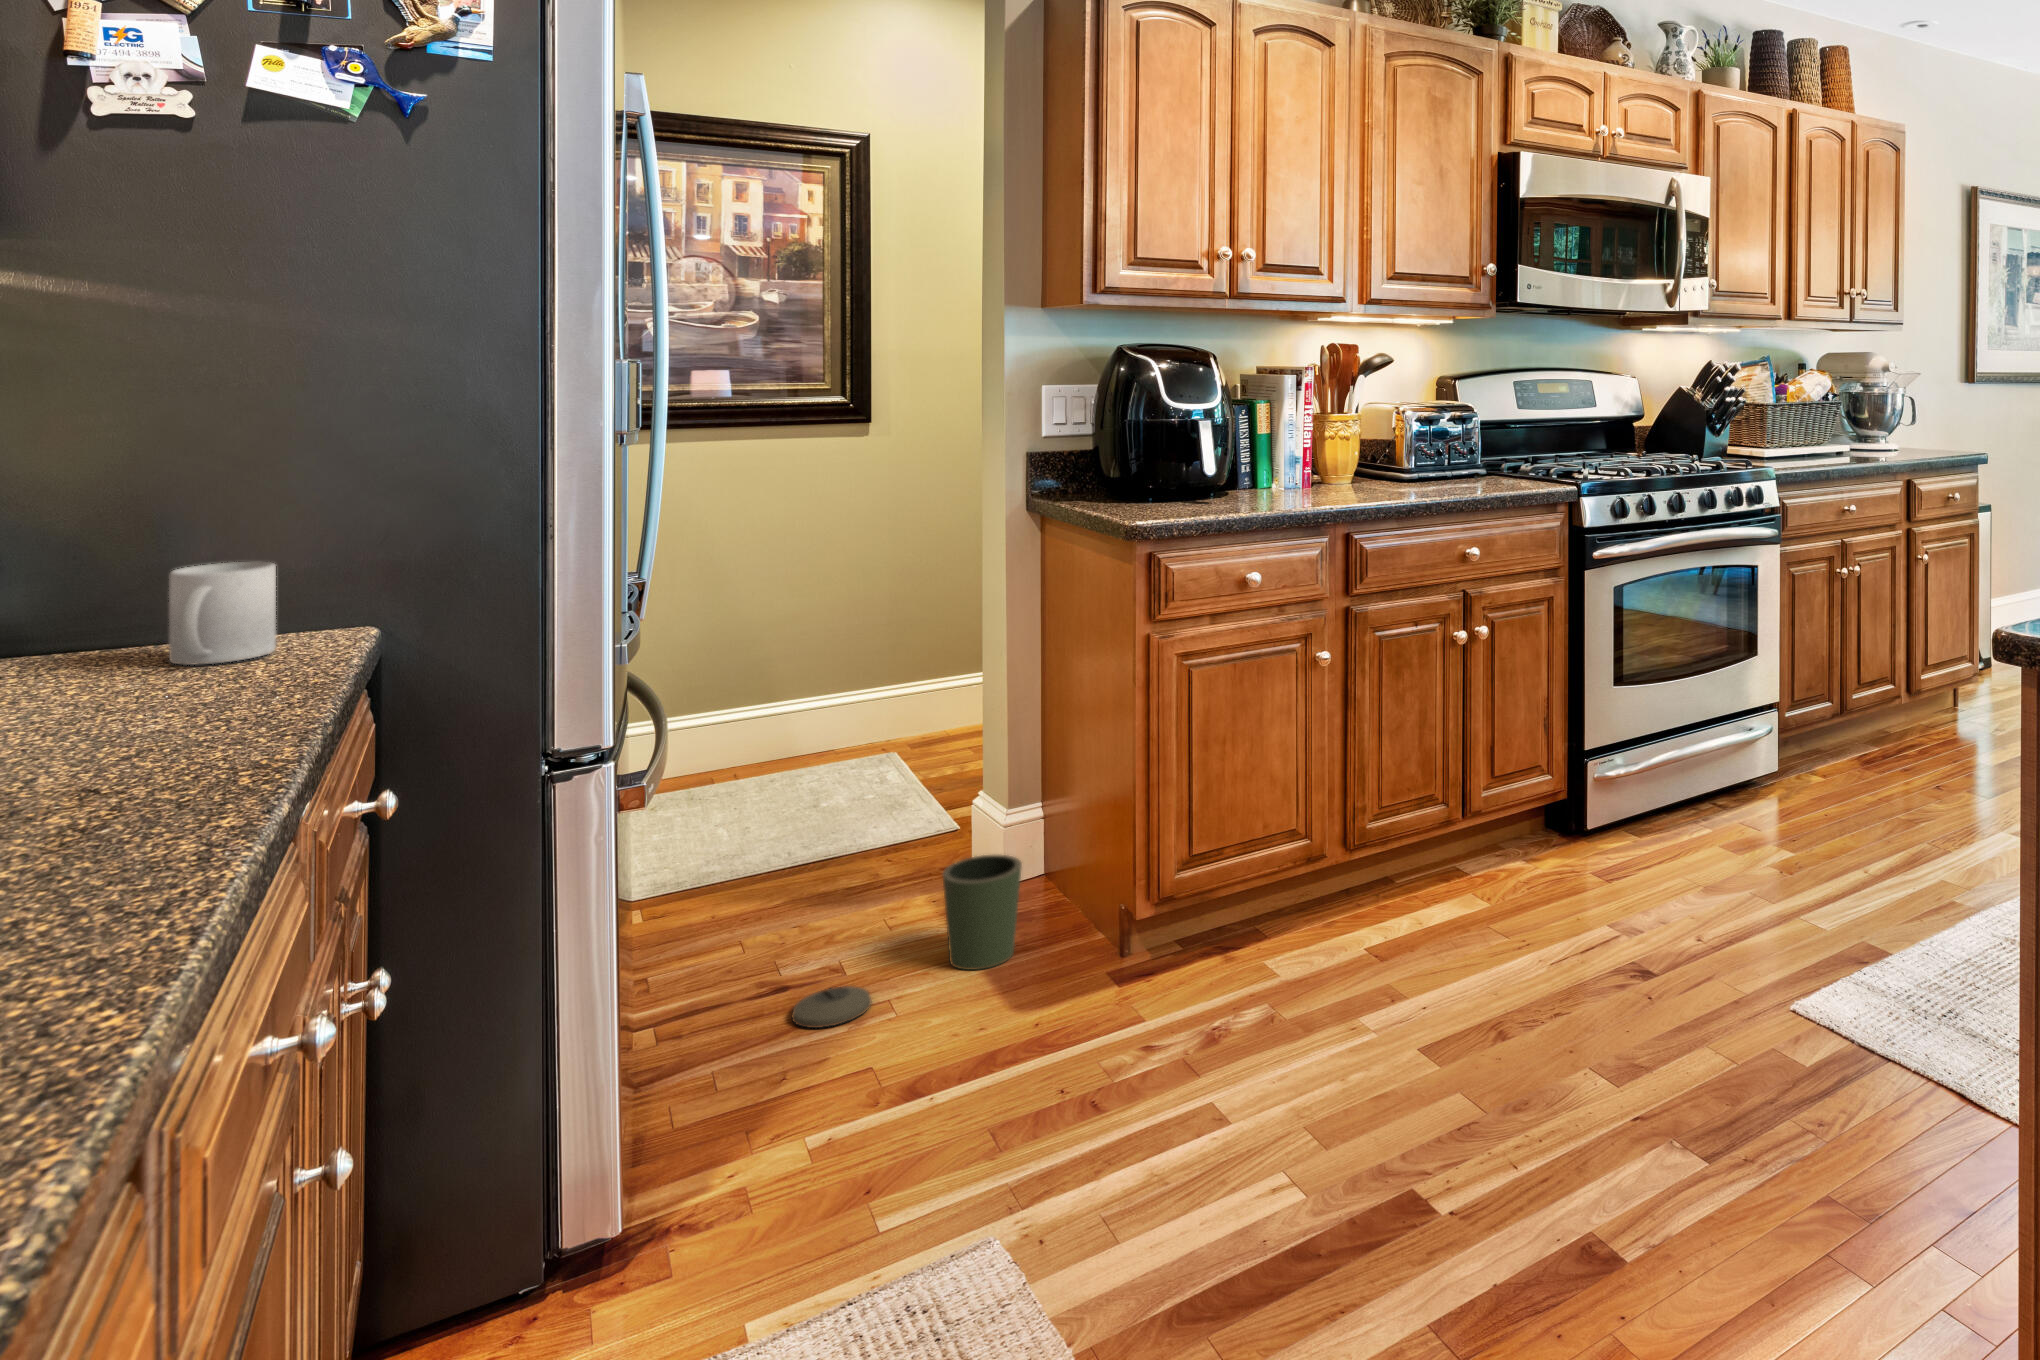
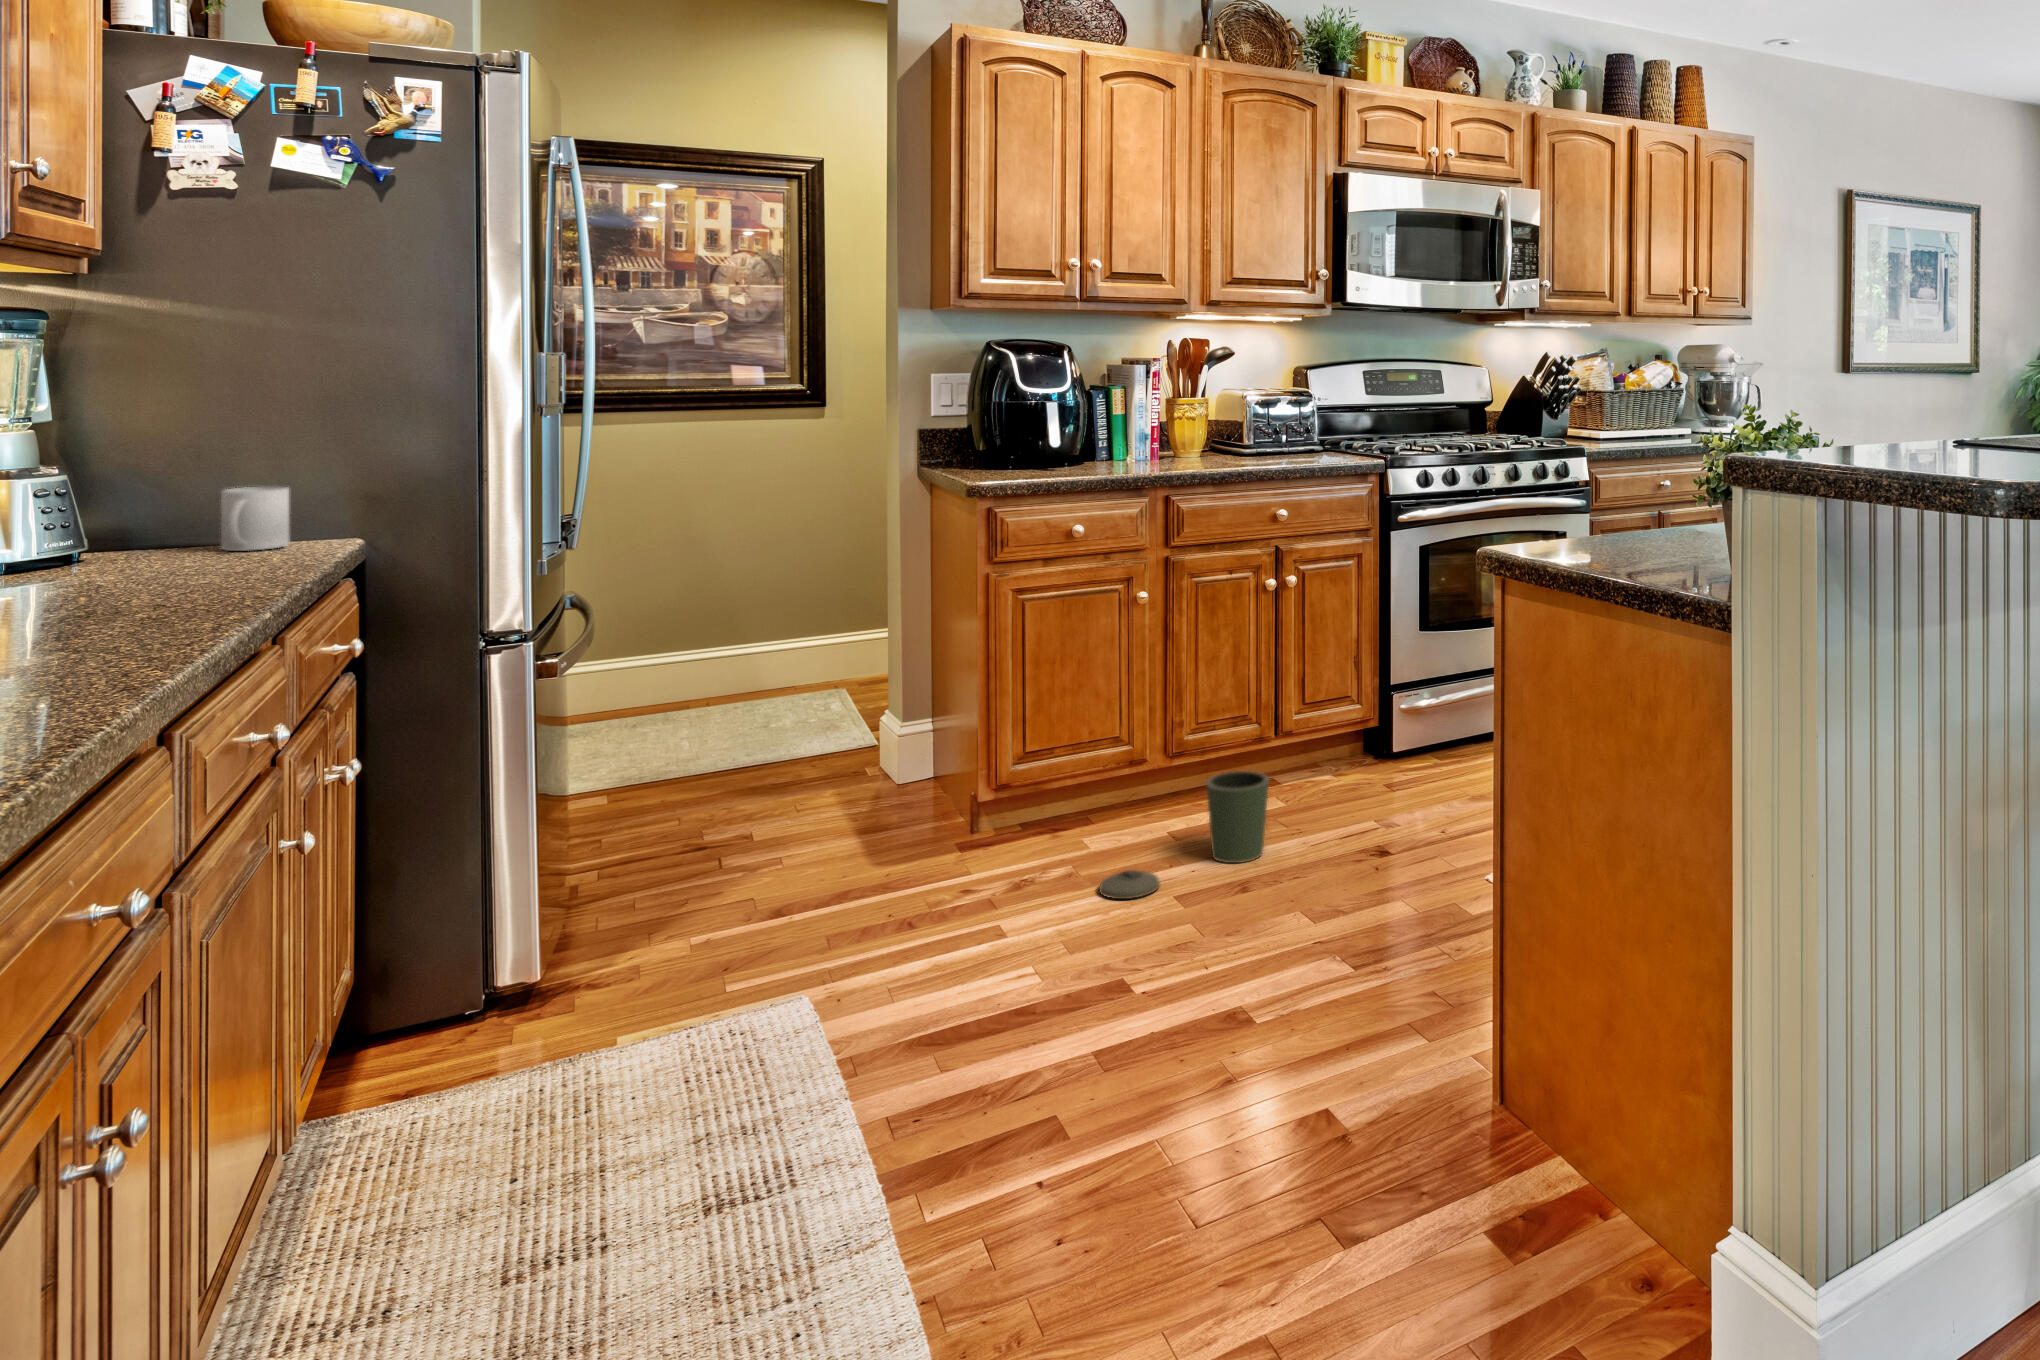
trash can: present [792,855,1022,1028] -> present [1099,771,1269,899]

